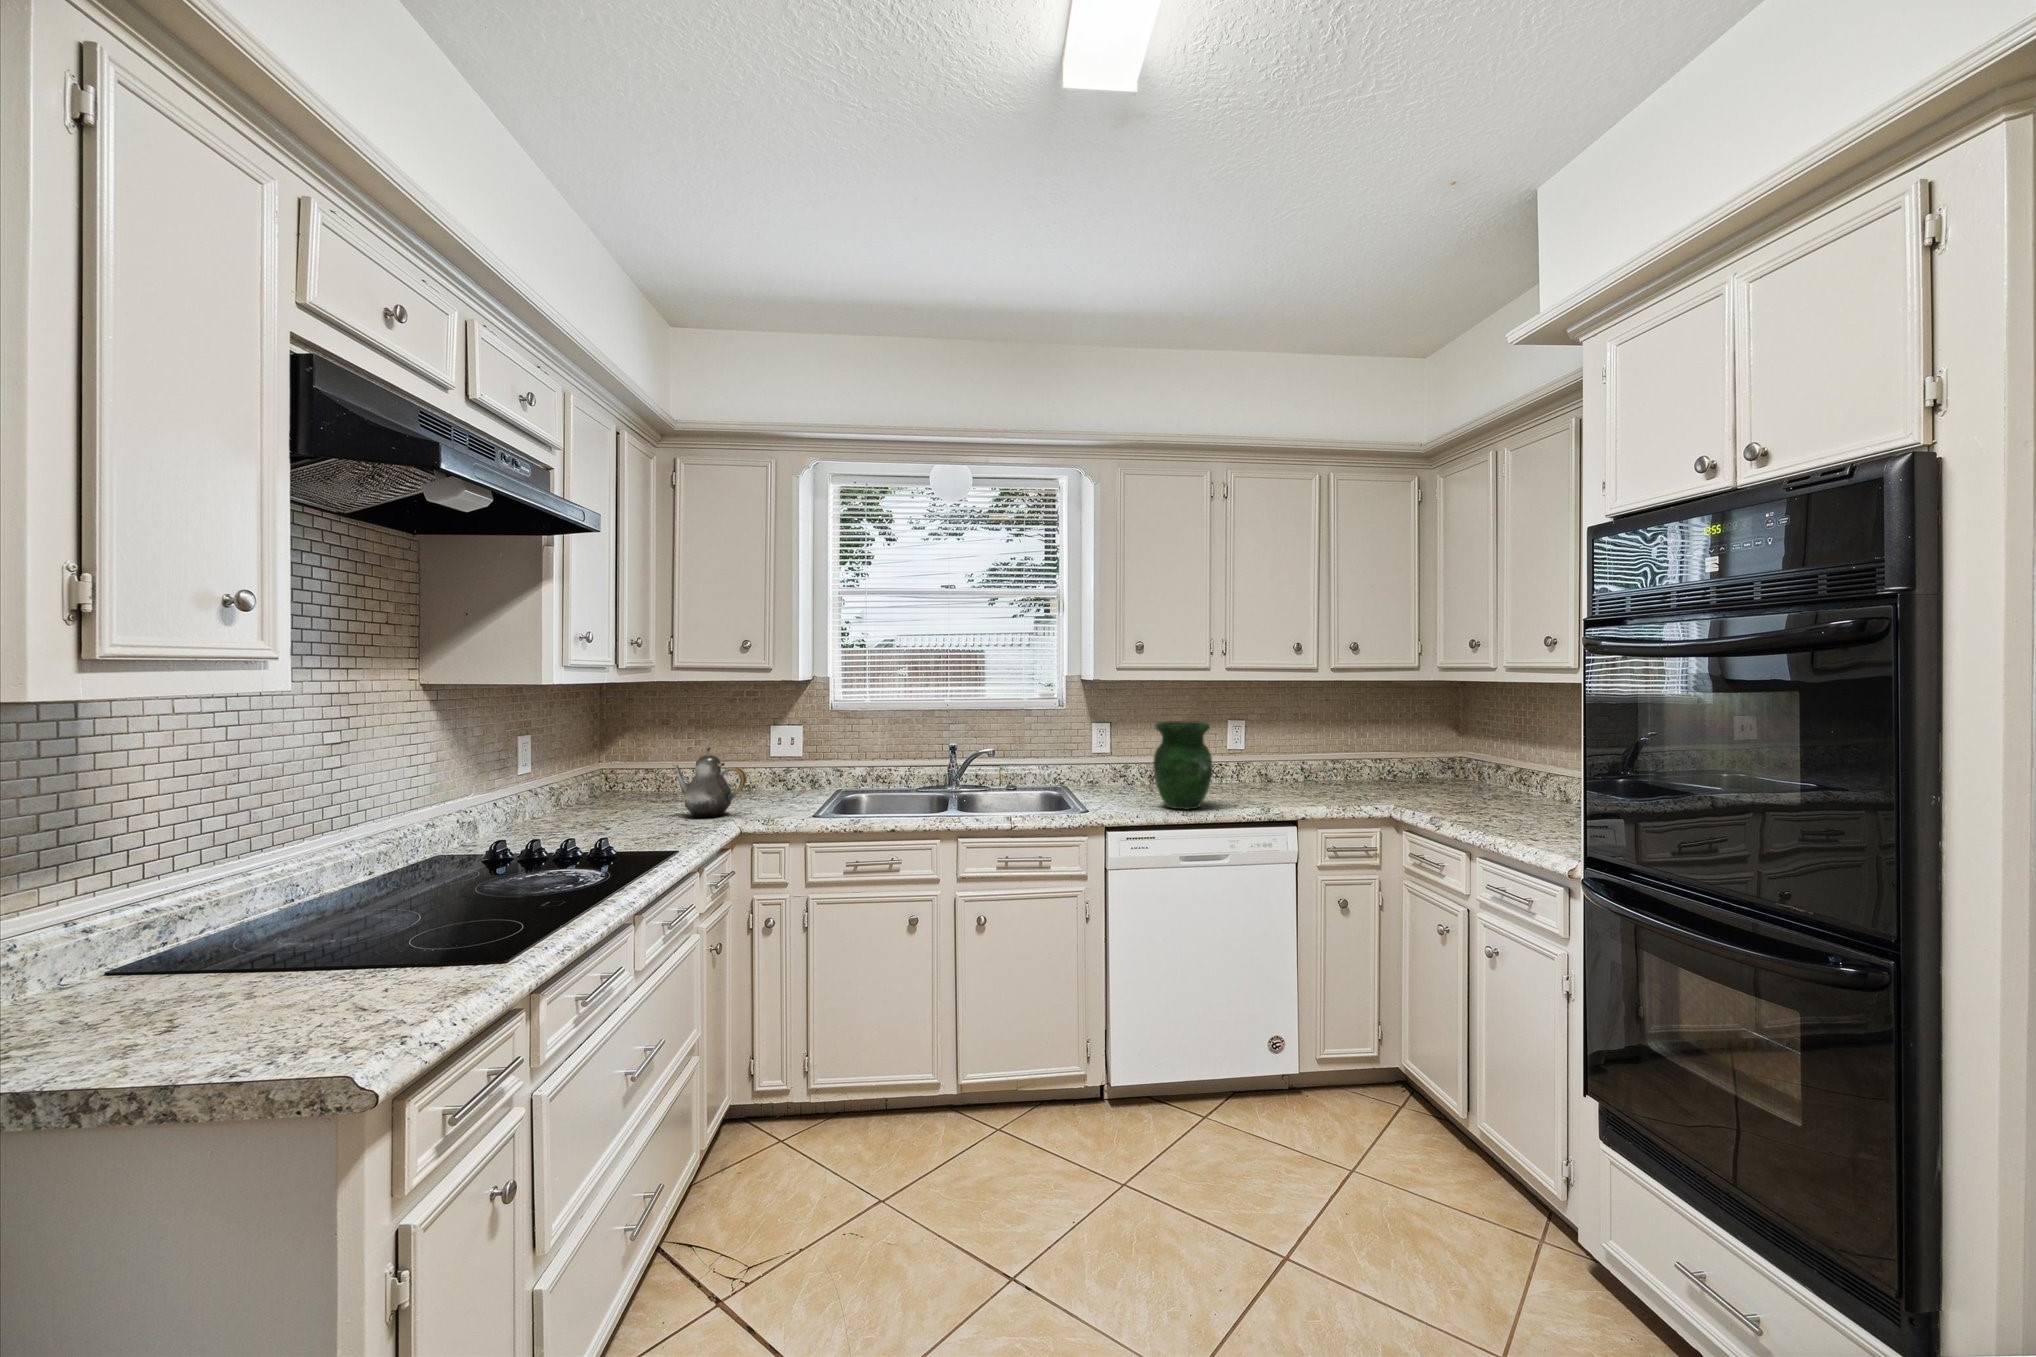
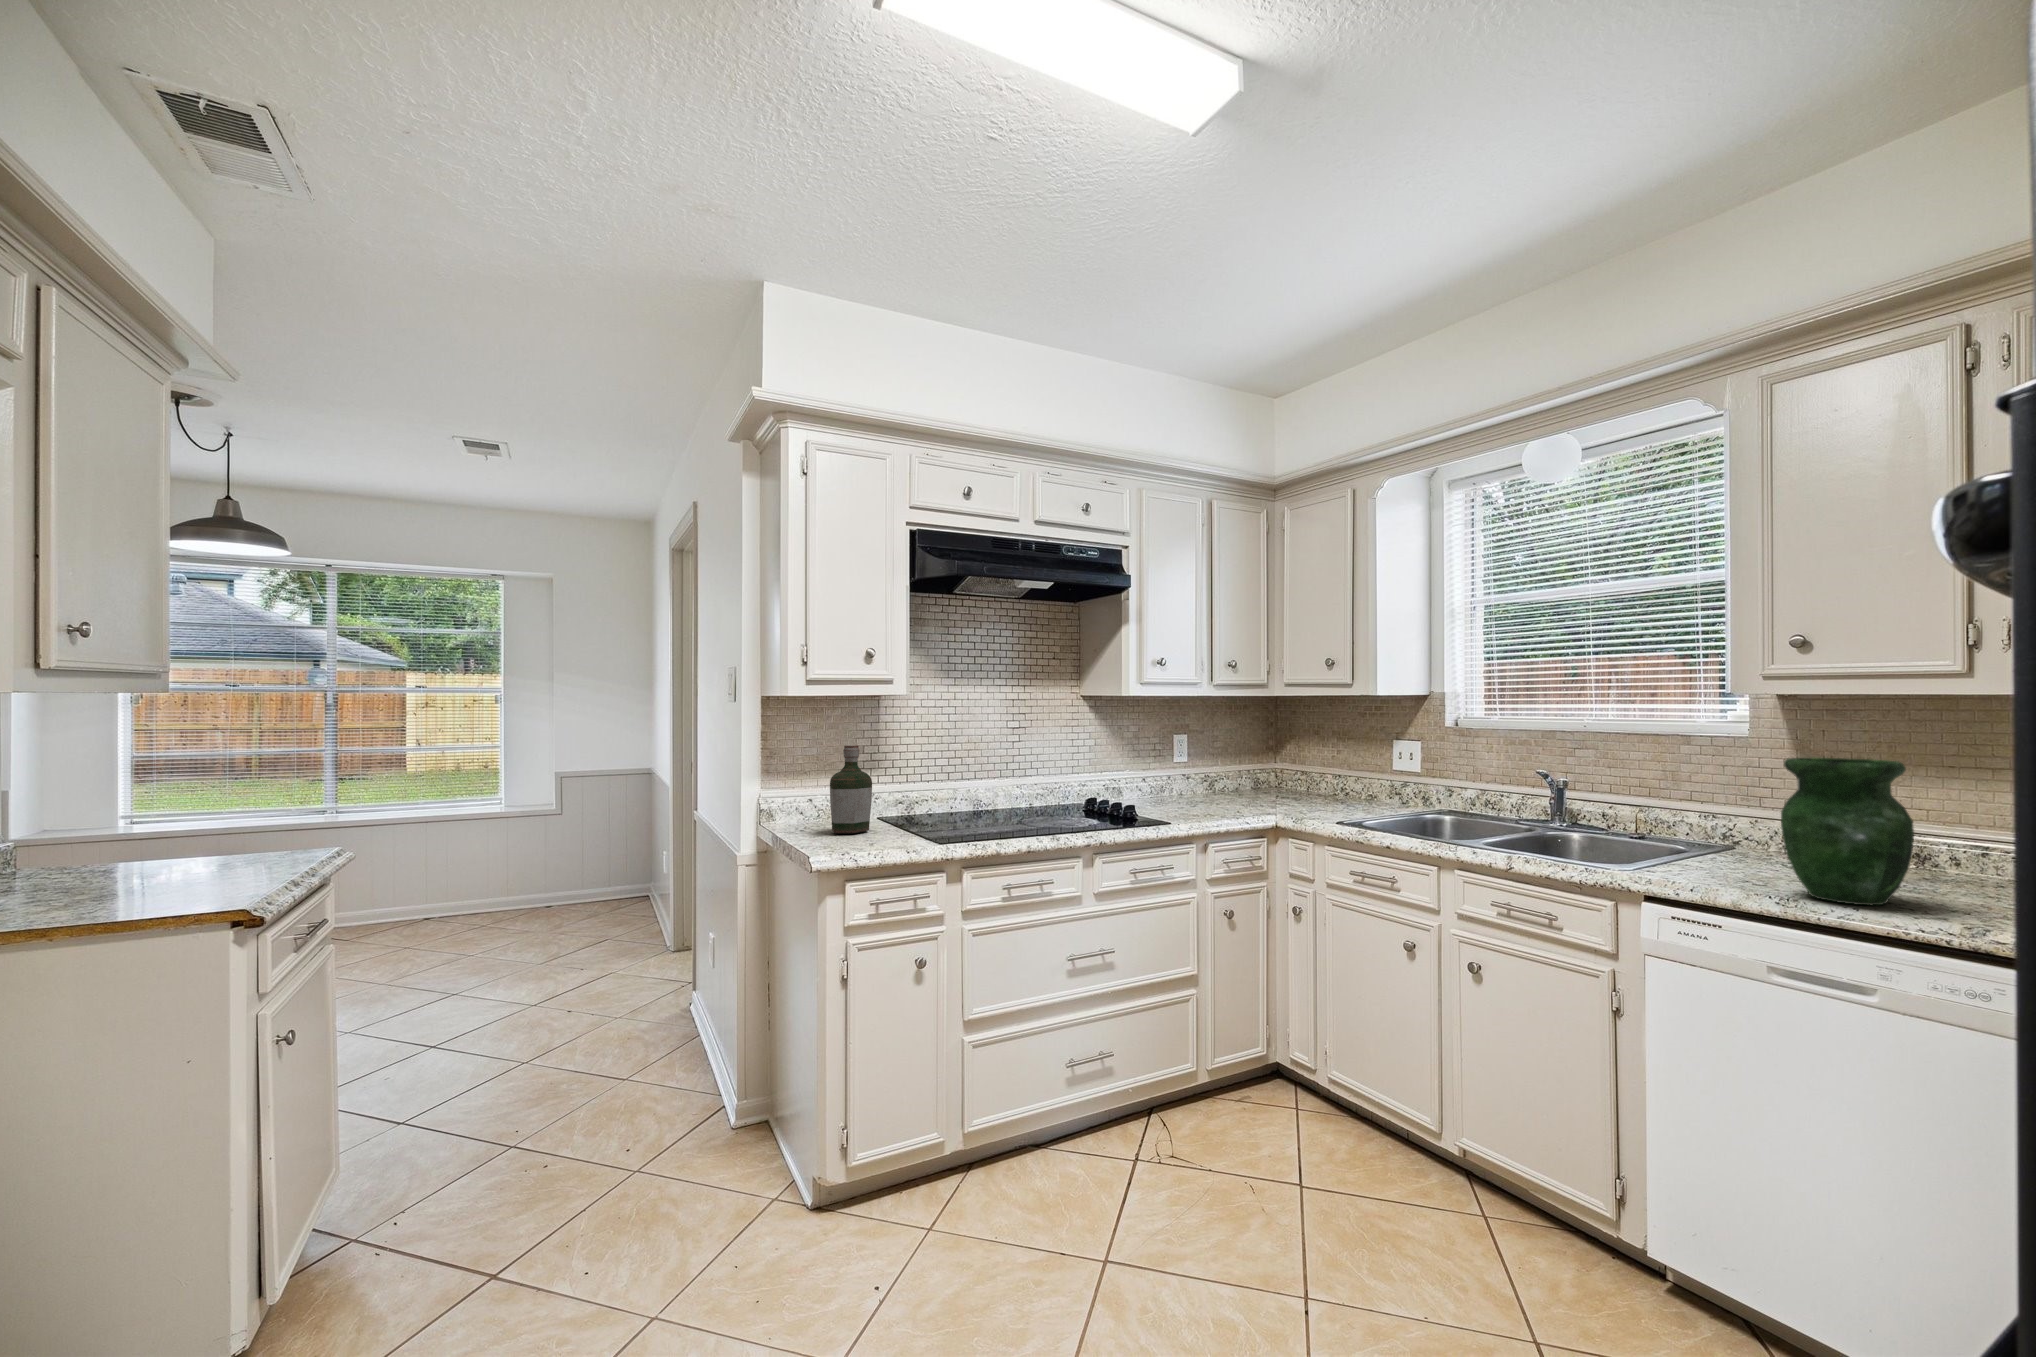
teapot: present [673,746,747,818] -> none [1258,751,1301,812]
bottle: none [97,810,229,1035] -> present [830,746,872,834]

